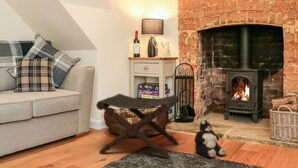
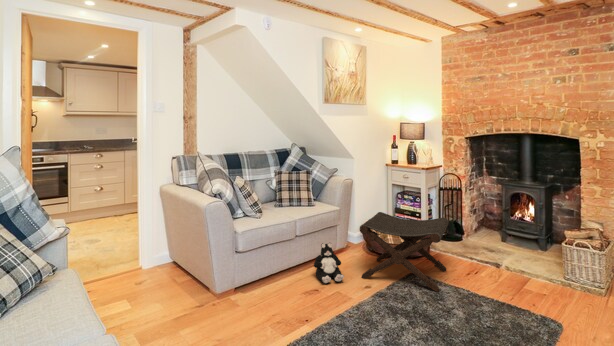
plush toy: present [195,119,227,157] -> present [314,243,344,283]

